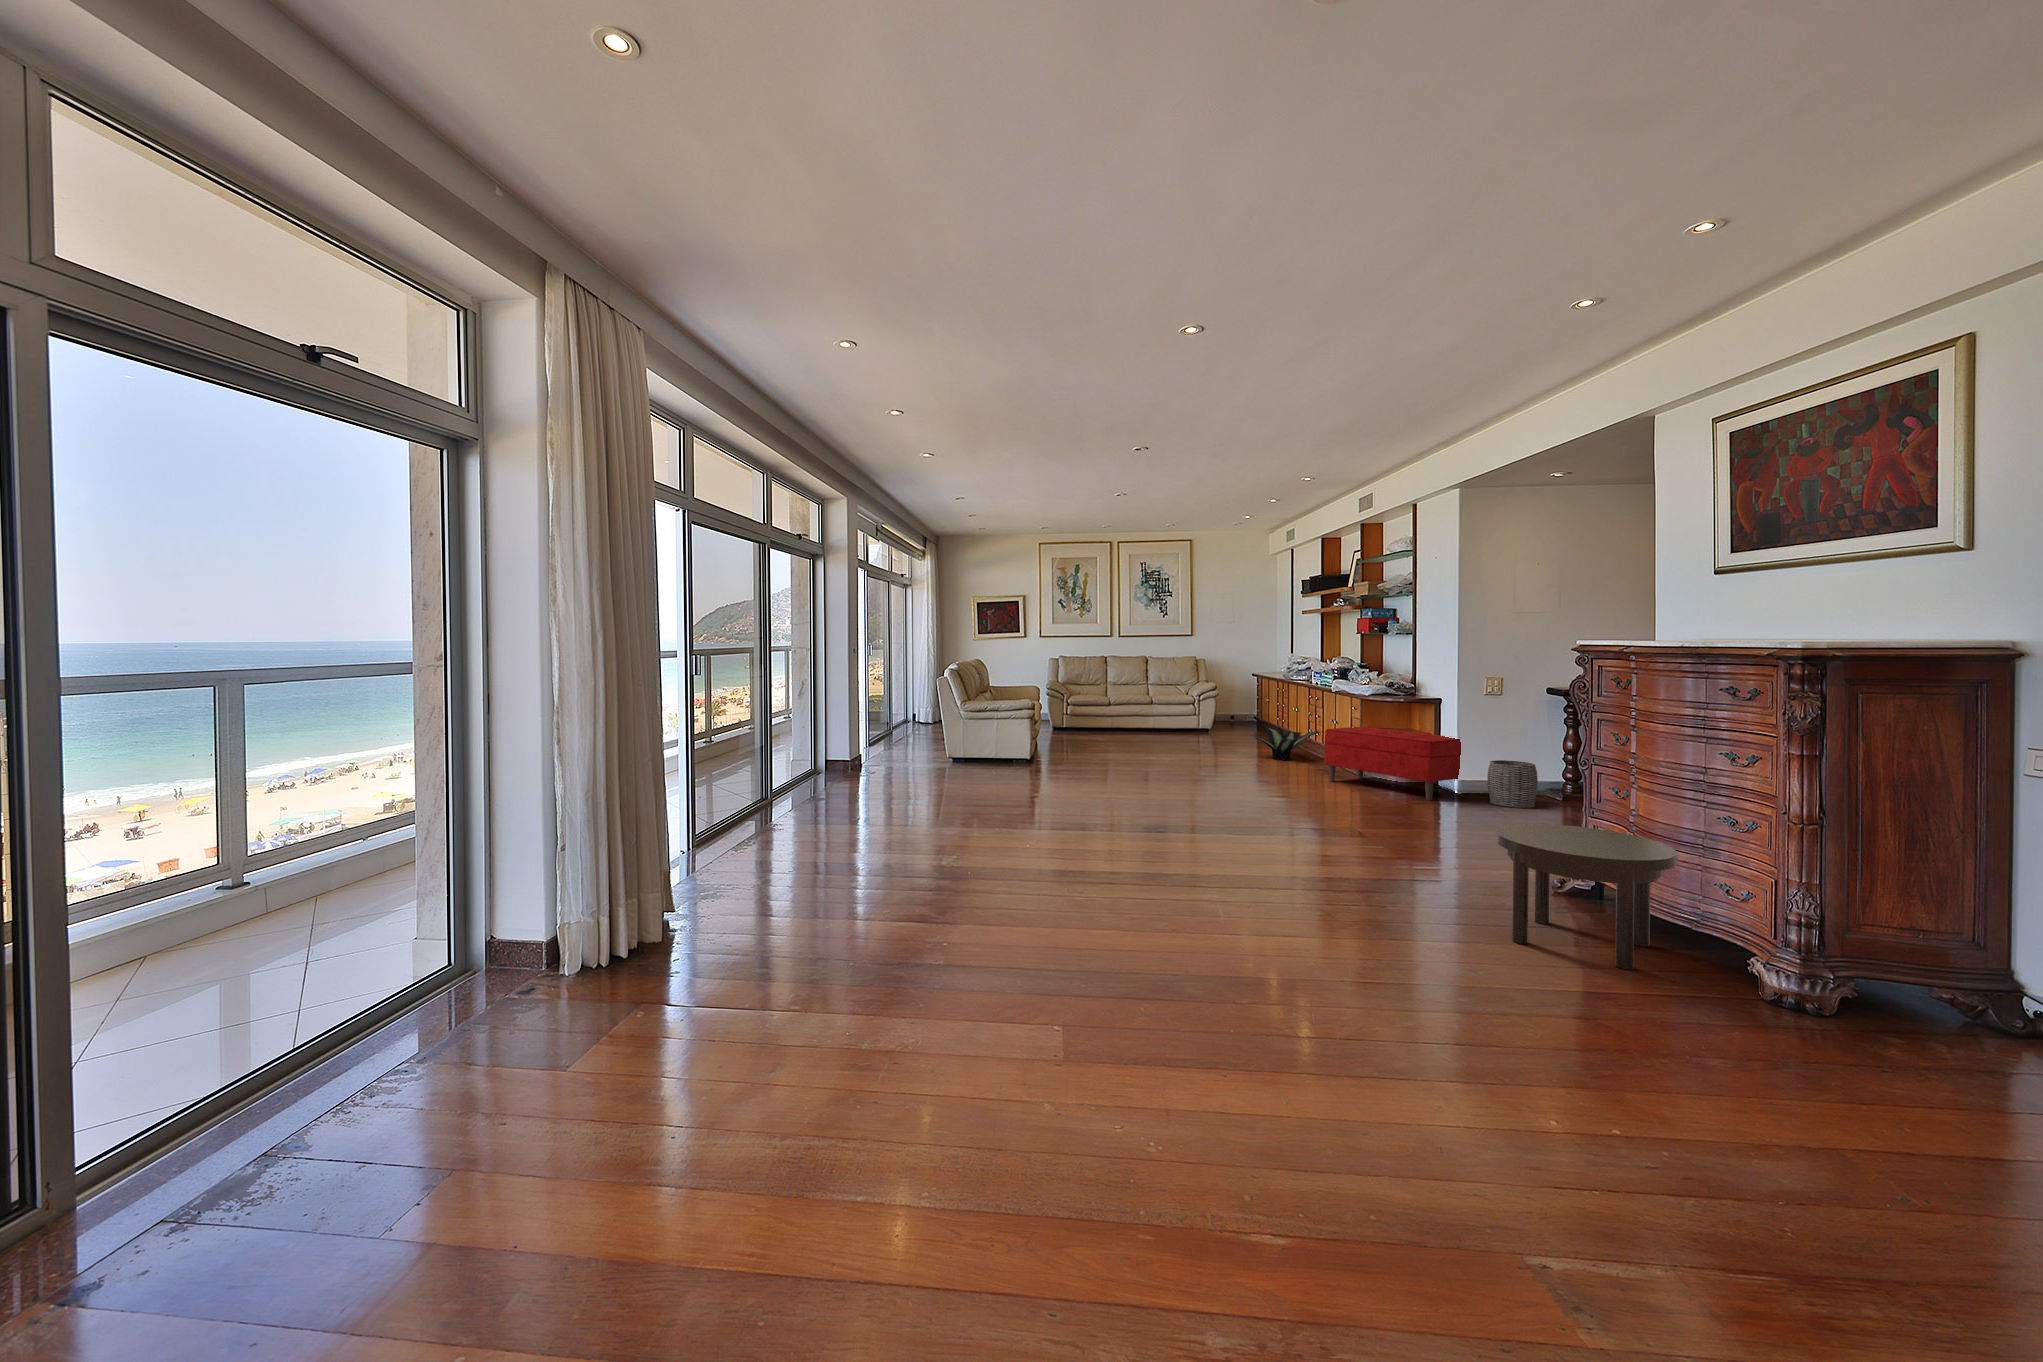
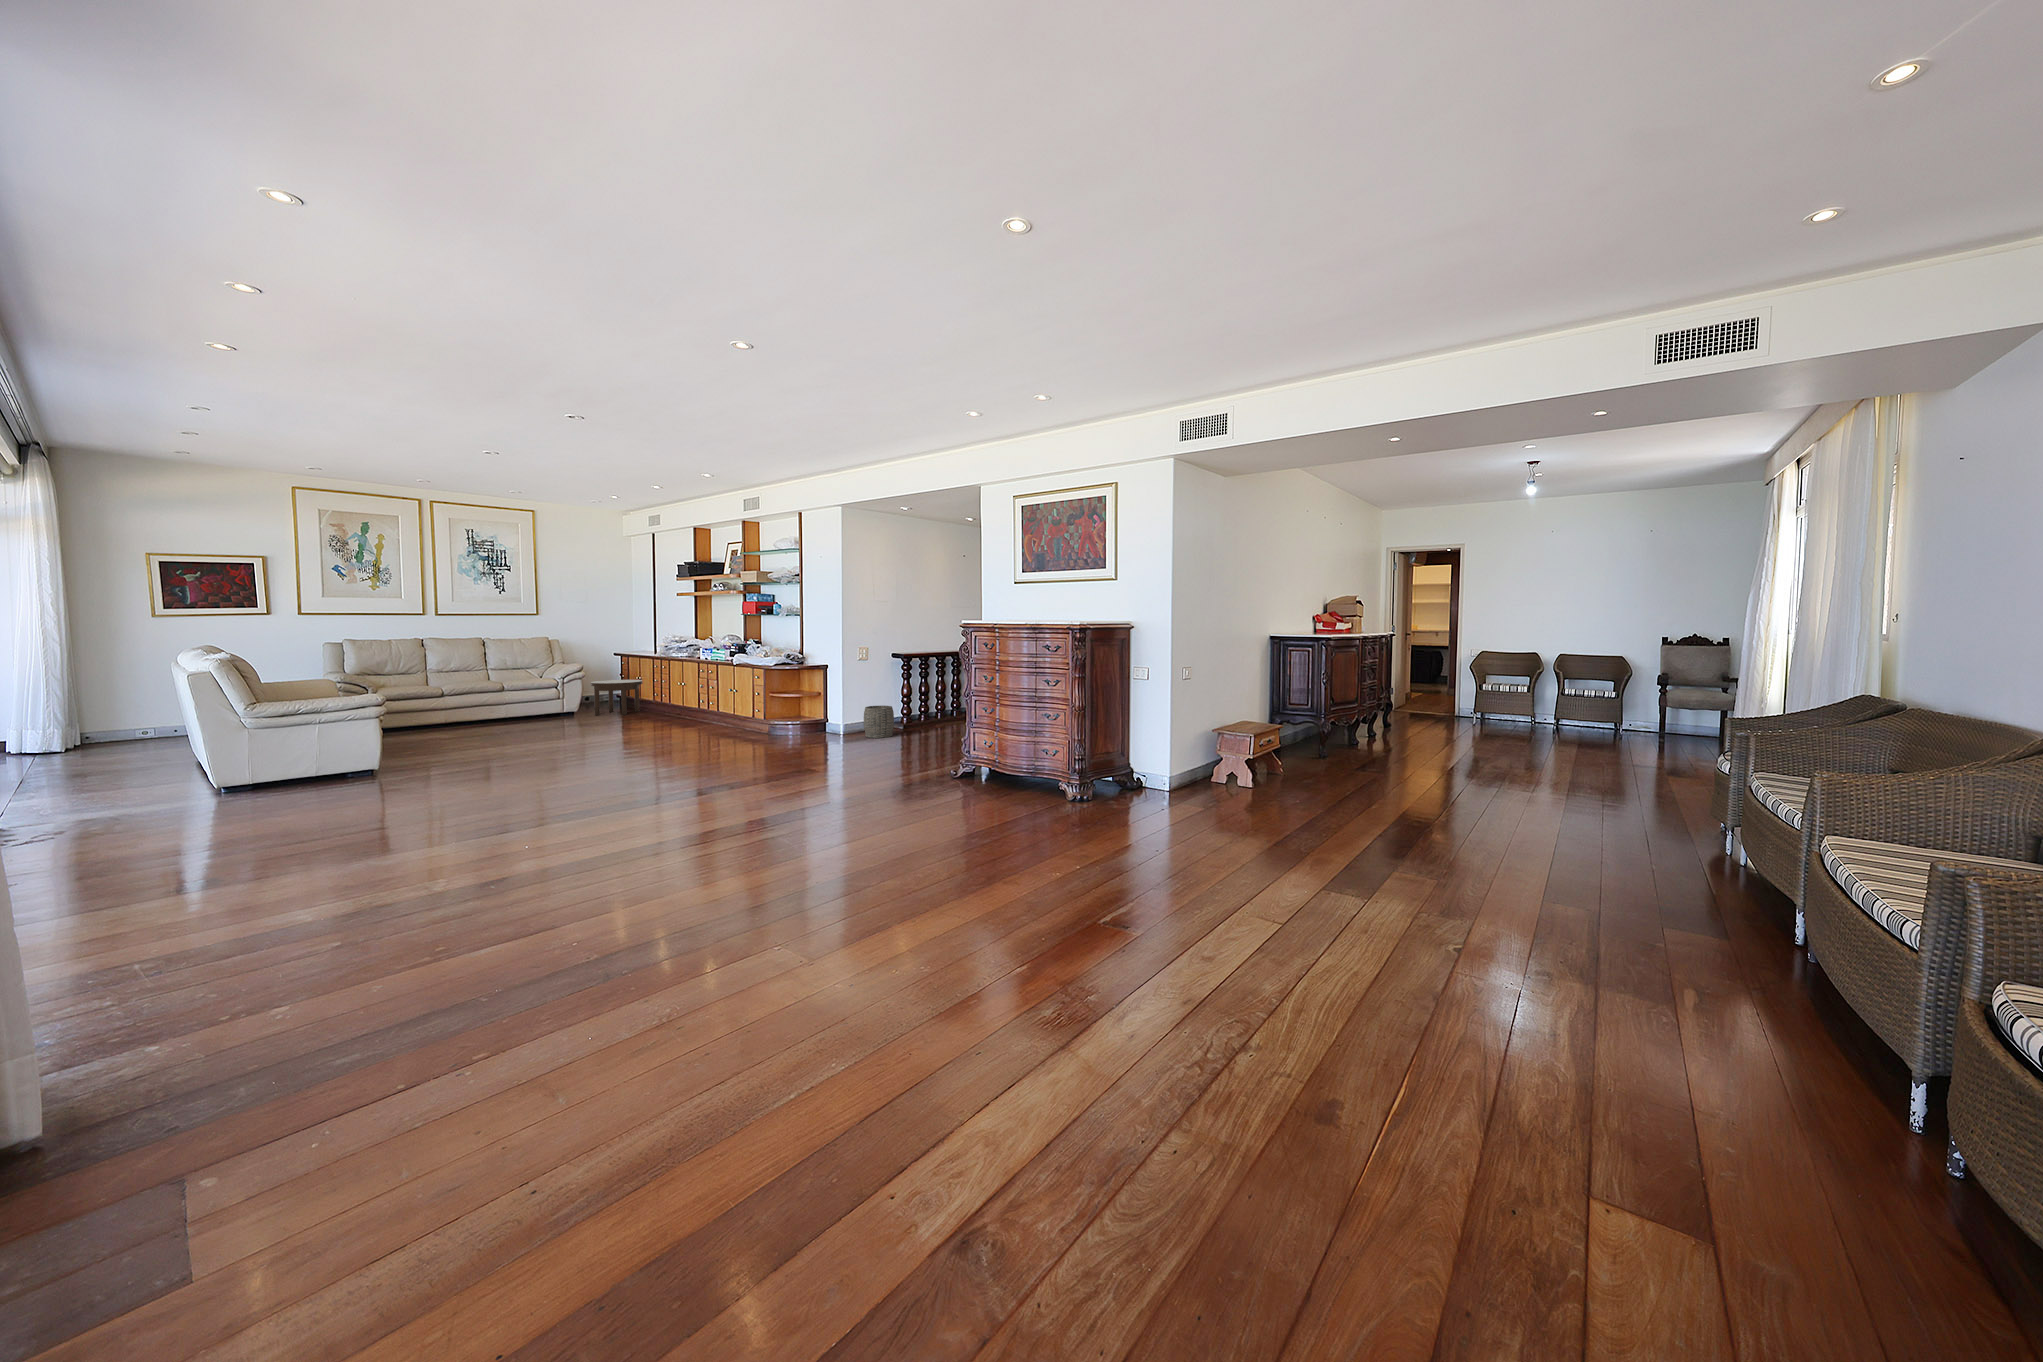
potted plant: present [1251,727,1320,761] -> none [647,701,716,731]
bench: present [1325,727,1462,800] -> none [738,692,848,742]
side table: present [1496,824,1677,970] -> present [591,680,643,715]

